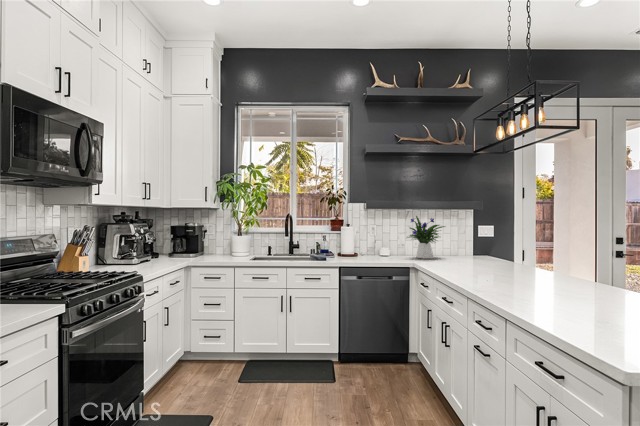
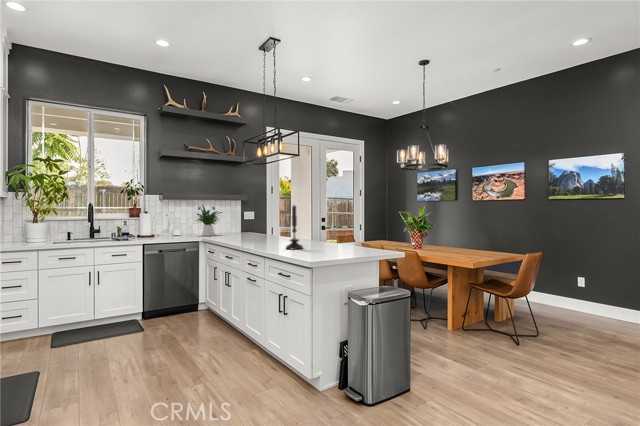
candle: none [557,227,603,329] -> present [286,205,303,249]

